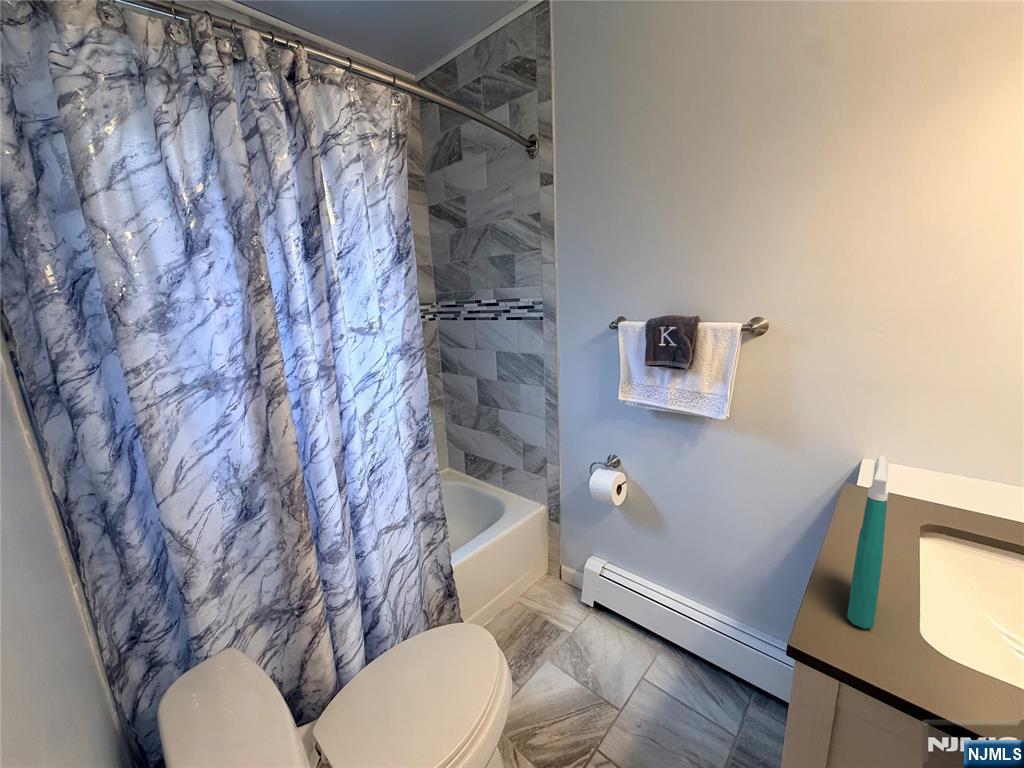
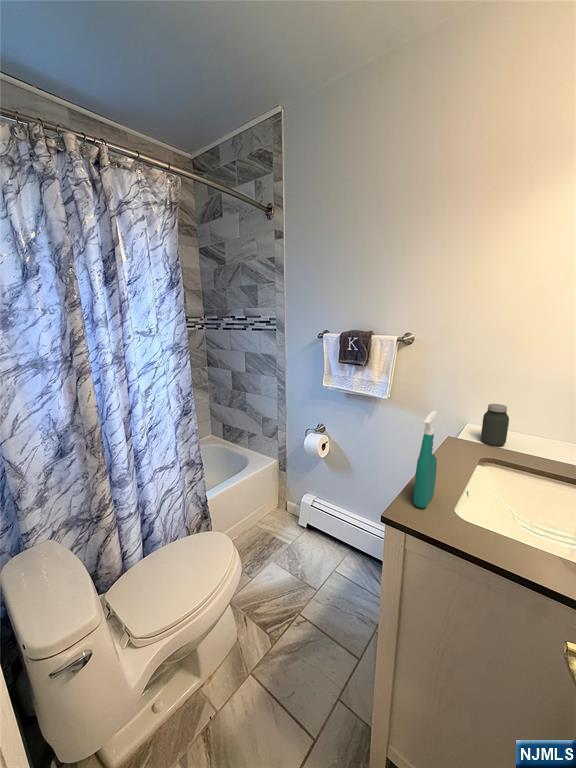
jar: none [900,429,954,498] -> present [481,404,509,446]

